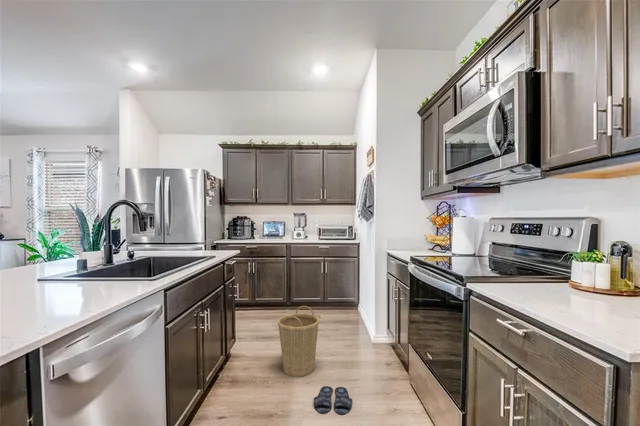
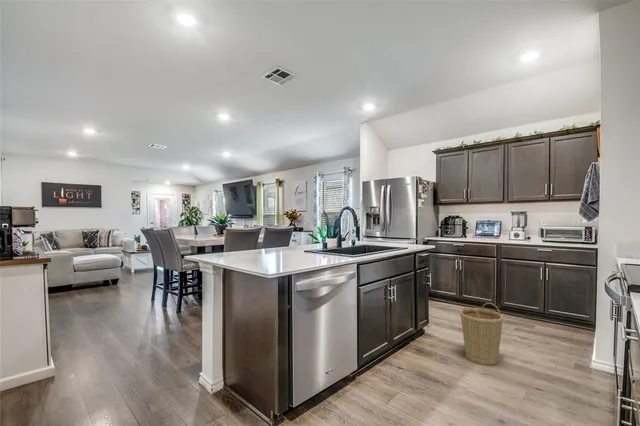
slippers: present [314,386,352,415] -> none [479,378,522,403]

